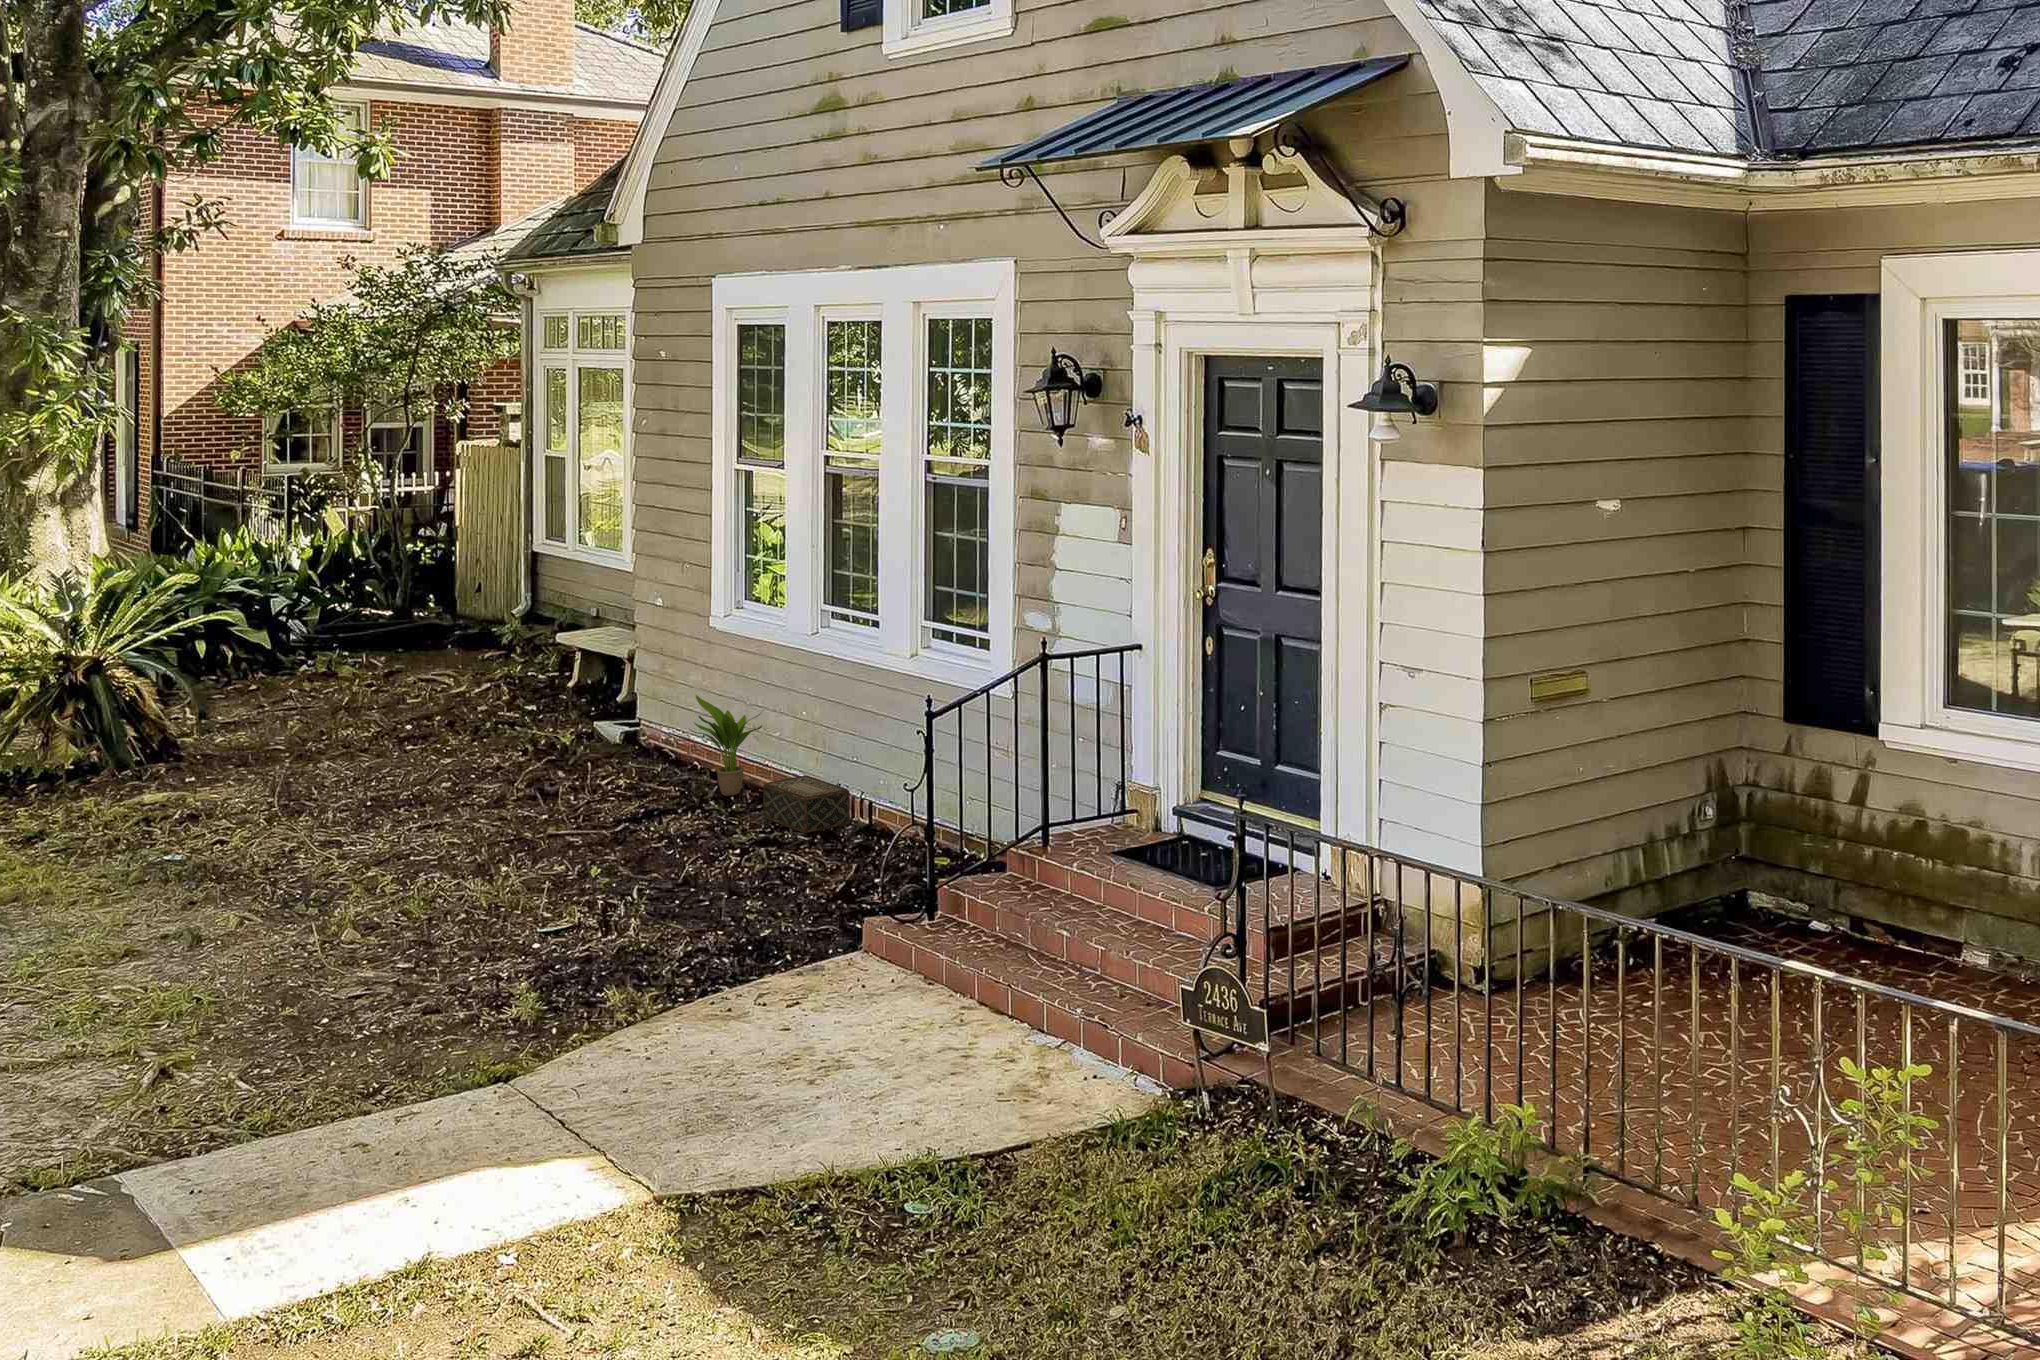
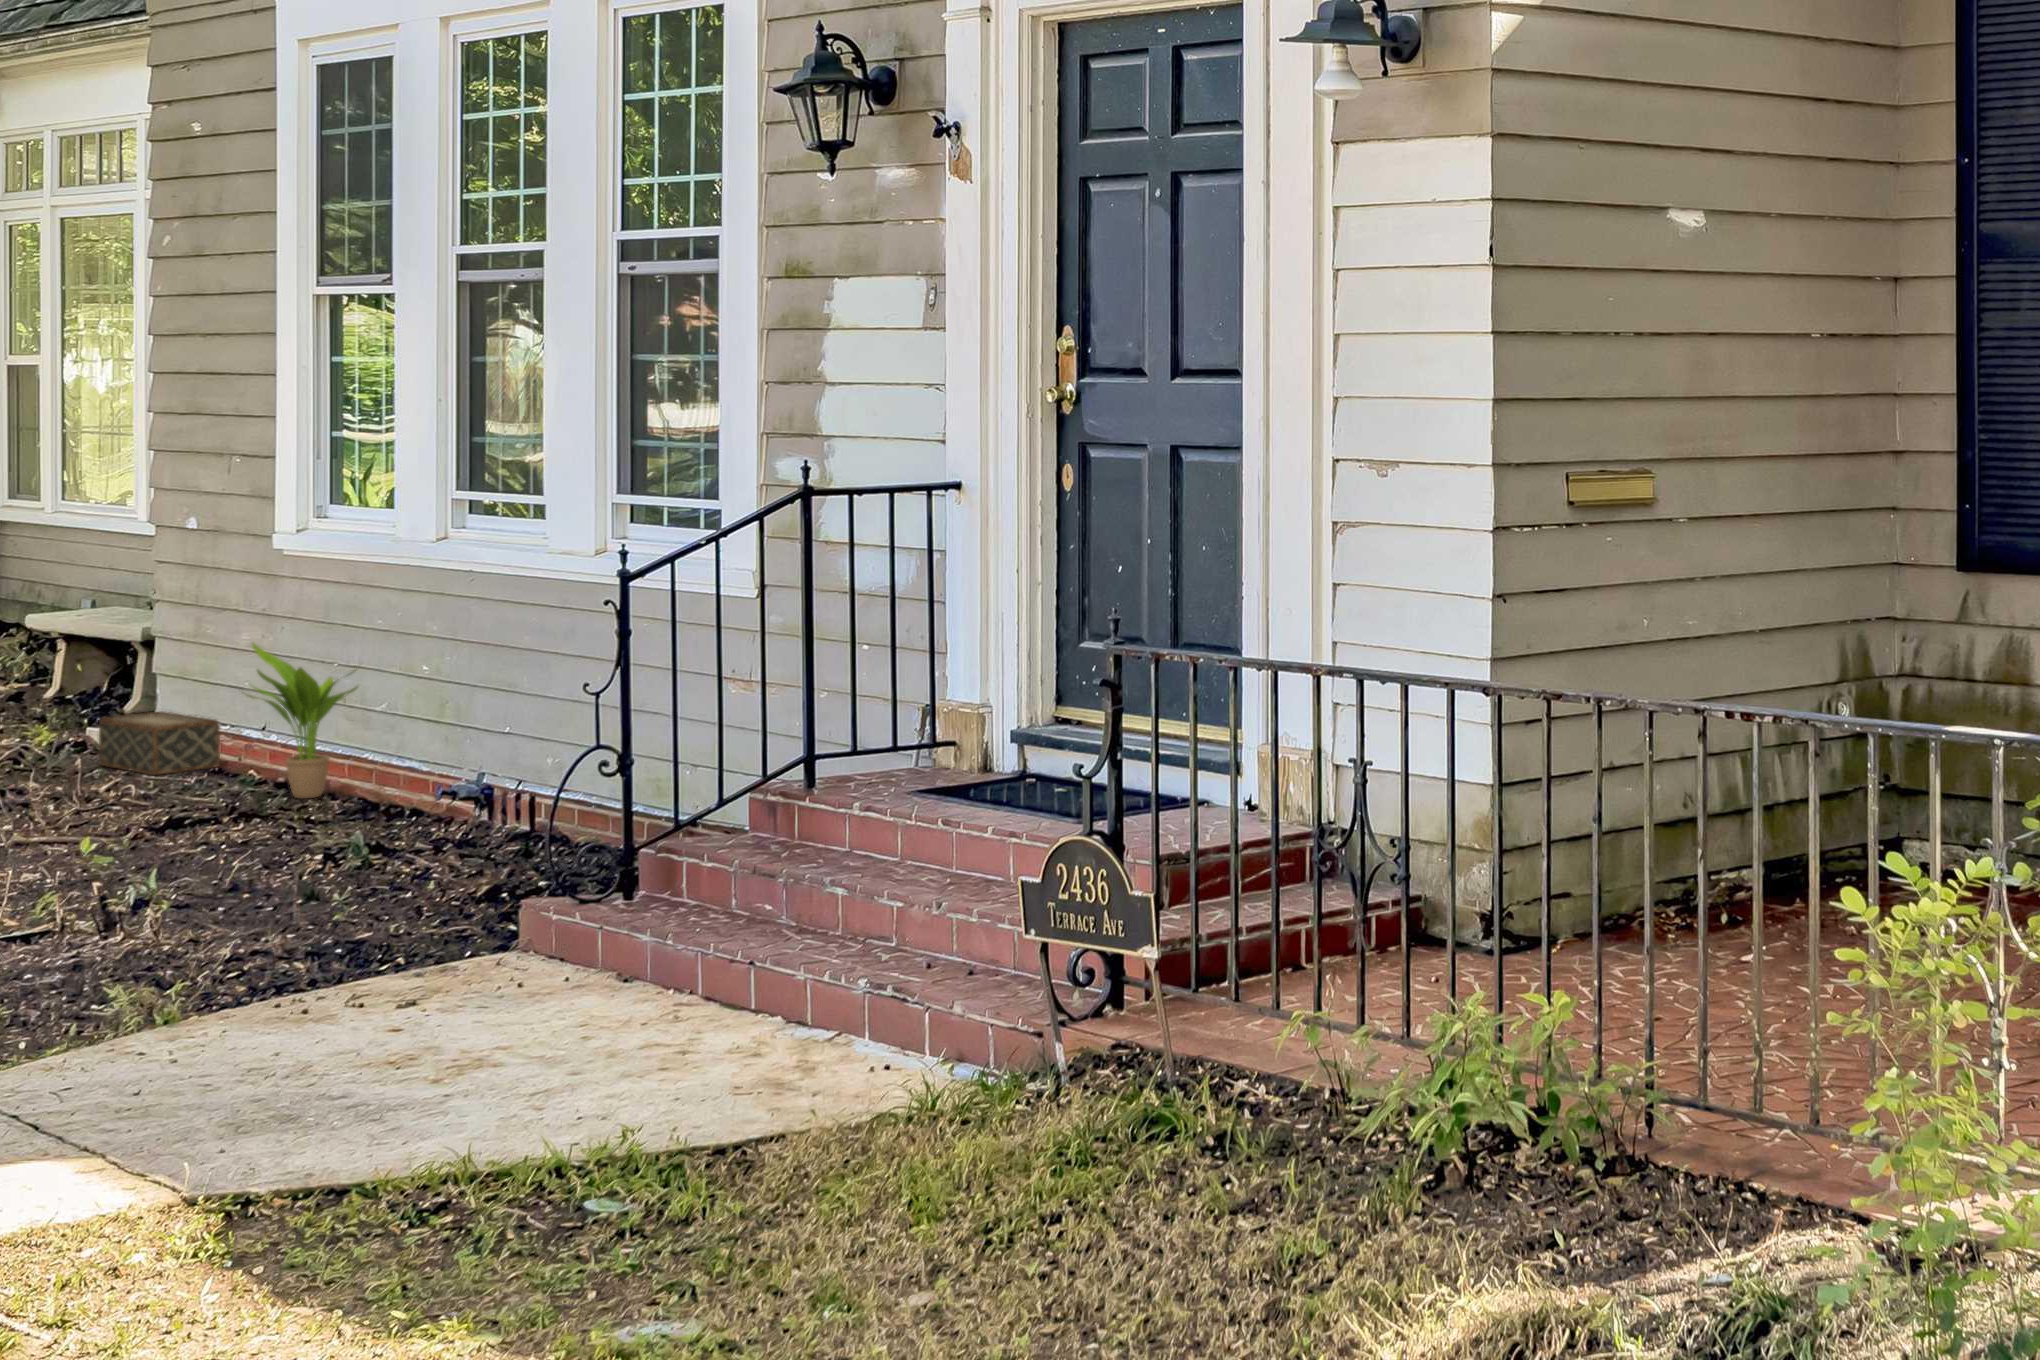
woven basket: present [763,775,850,833] -> present [99,711,220,775]

